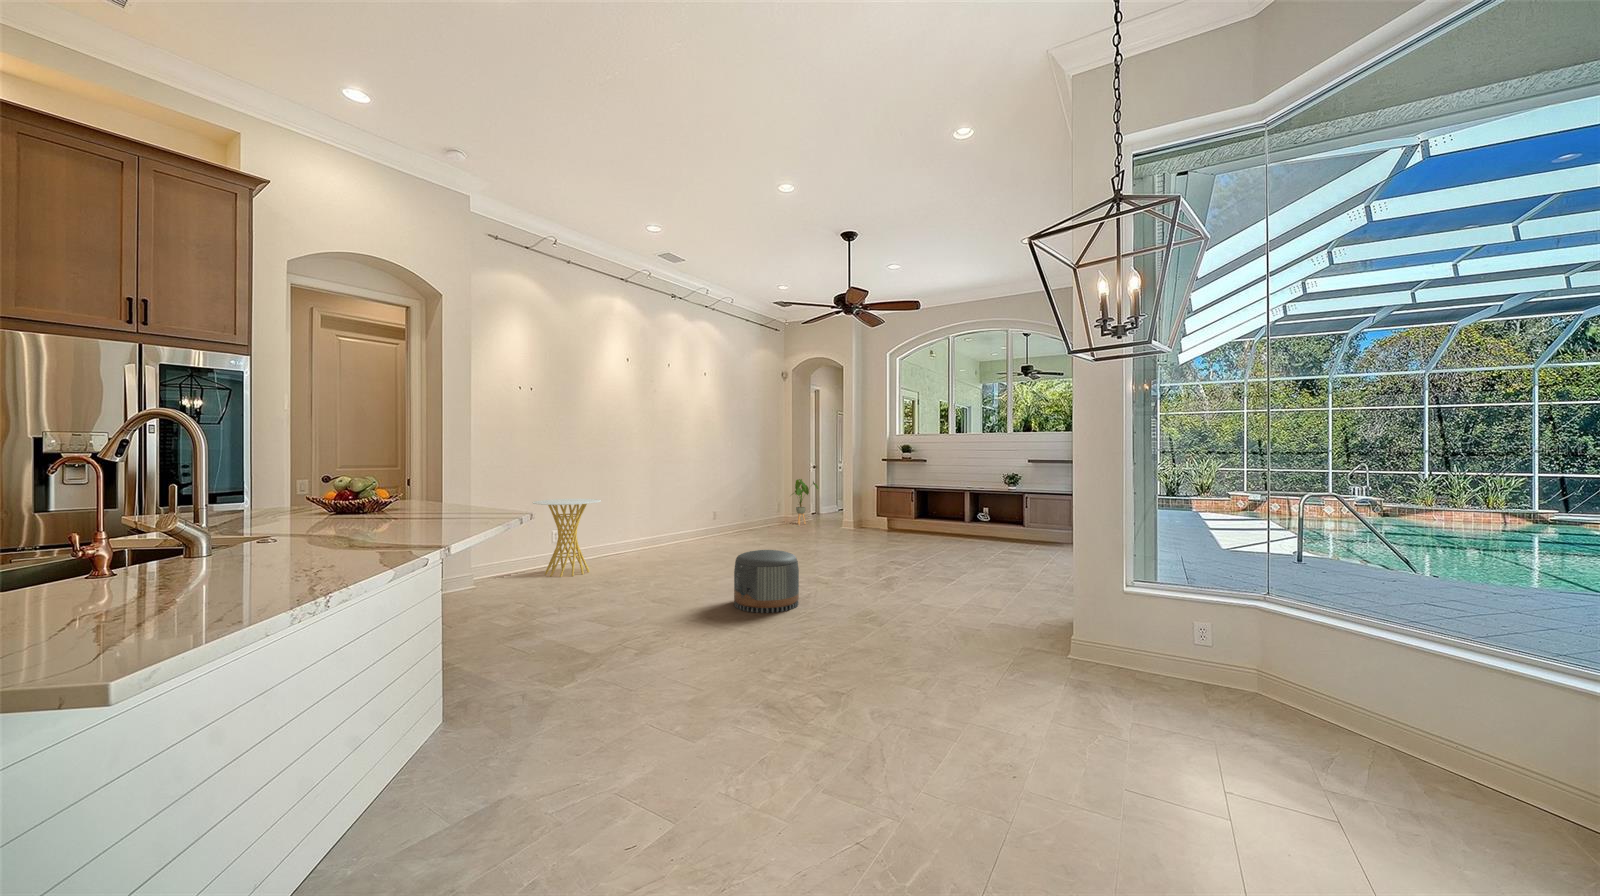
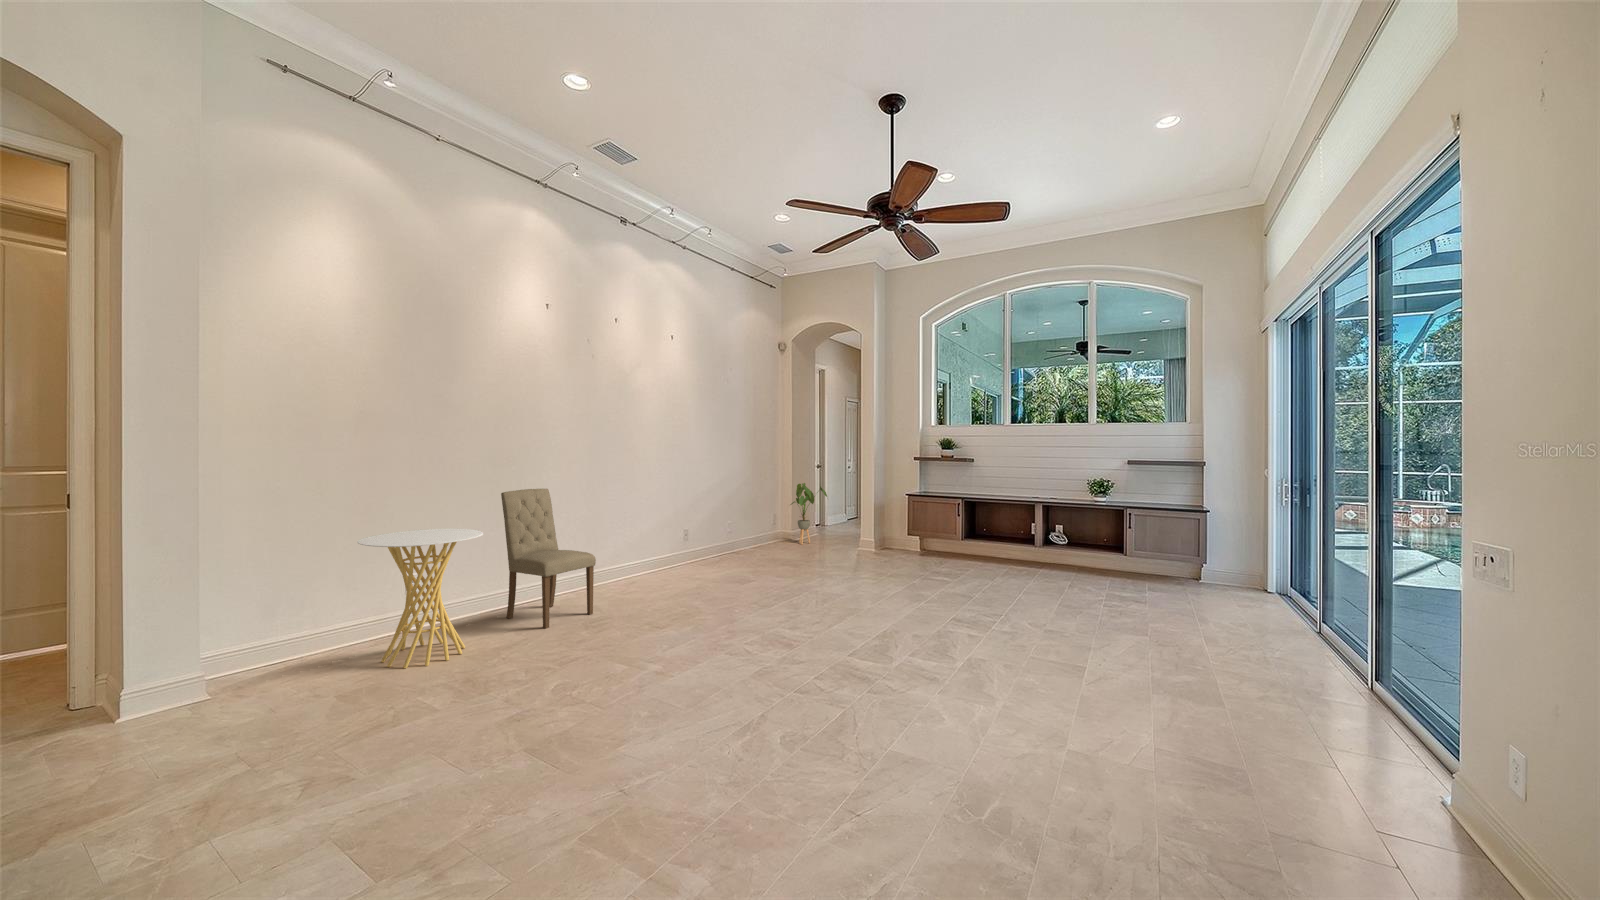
dining chair: none [603,477,662,563] -> present [501,489,596,629]
pouf: present [734,550,799,613] -> none [692,647,822,801]

